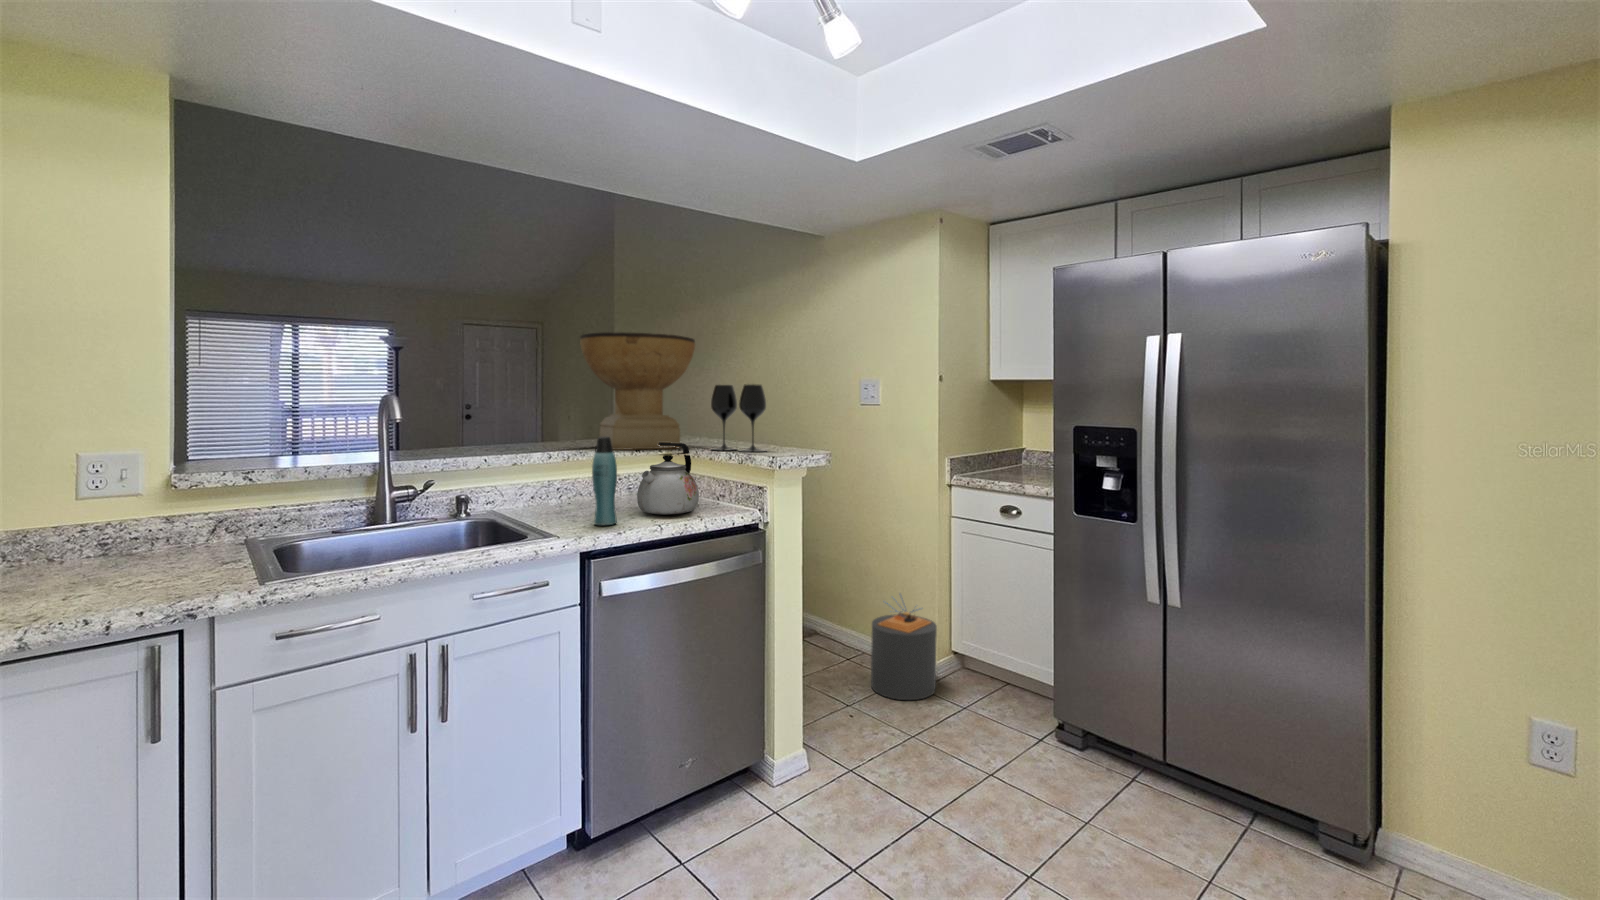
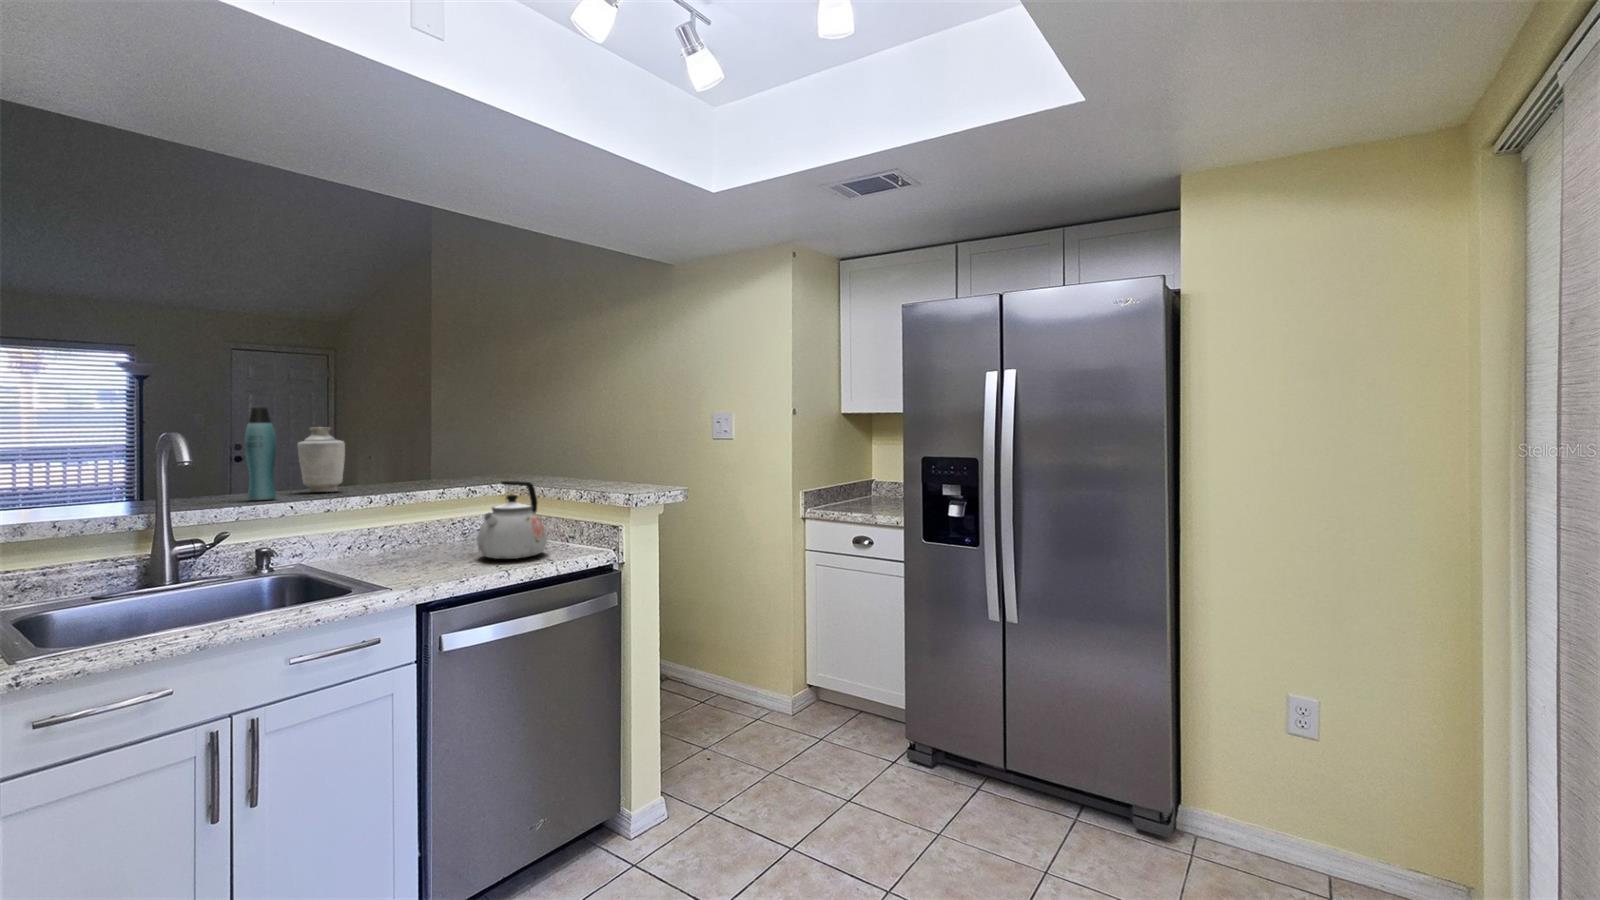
decorative bowl: present [580,332,695,450] -> none [404,363,537,490]
wine glass: present [711,384,766,452] -> none [556,419,619,489]
vase: none [493,391,531,449] -> present [298,427,345,492]
bottle: present [592,436,617,525] -> present [245,406,276,500]
trash can: present [871,599,937,700] -> none [727,624,793,737]

